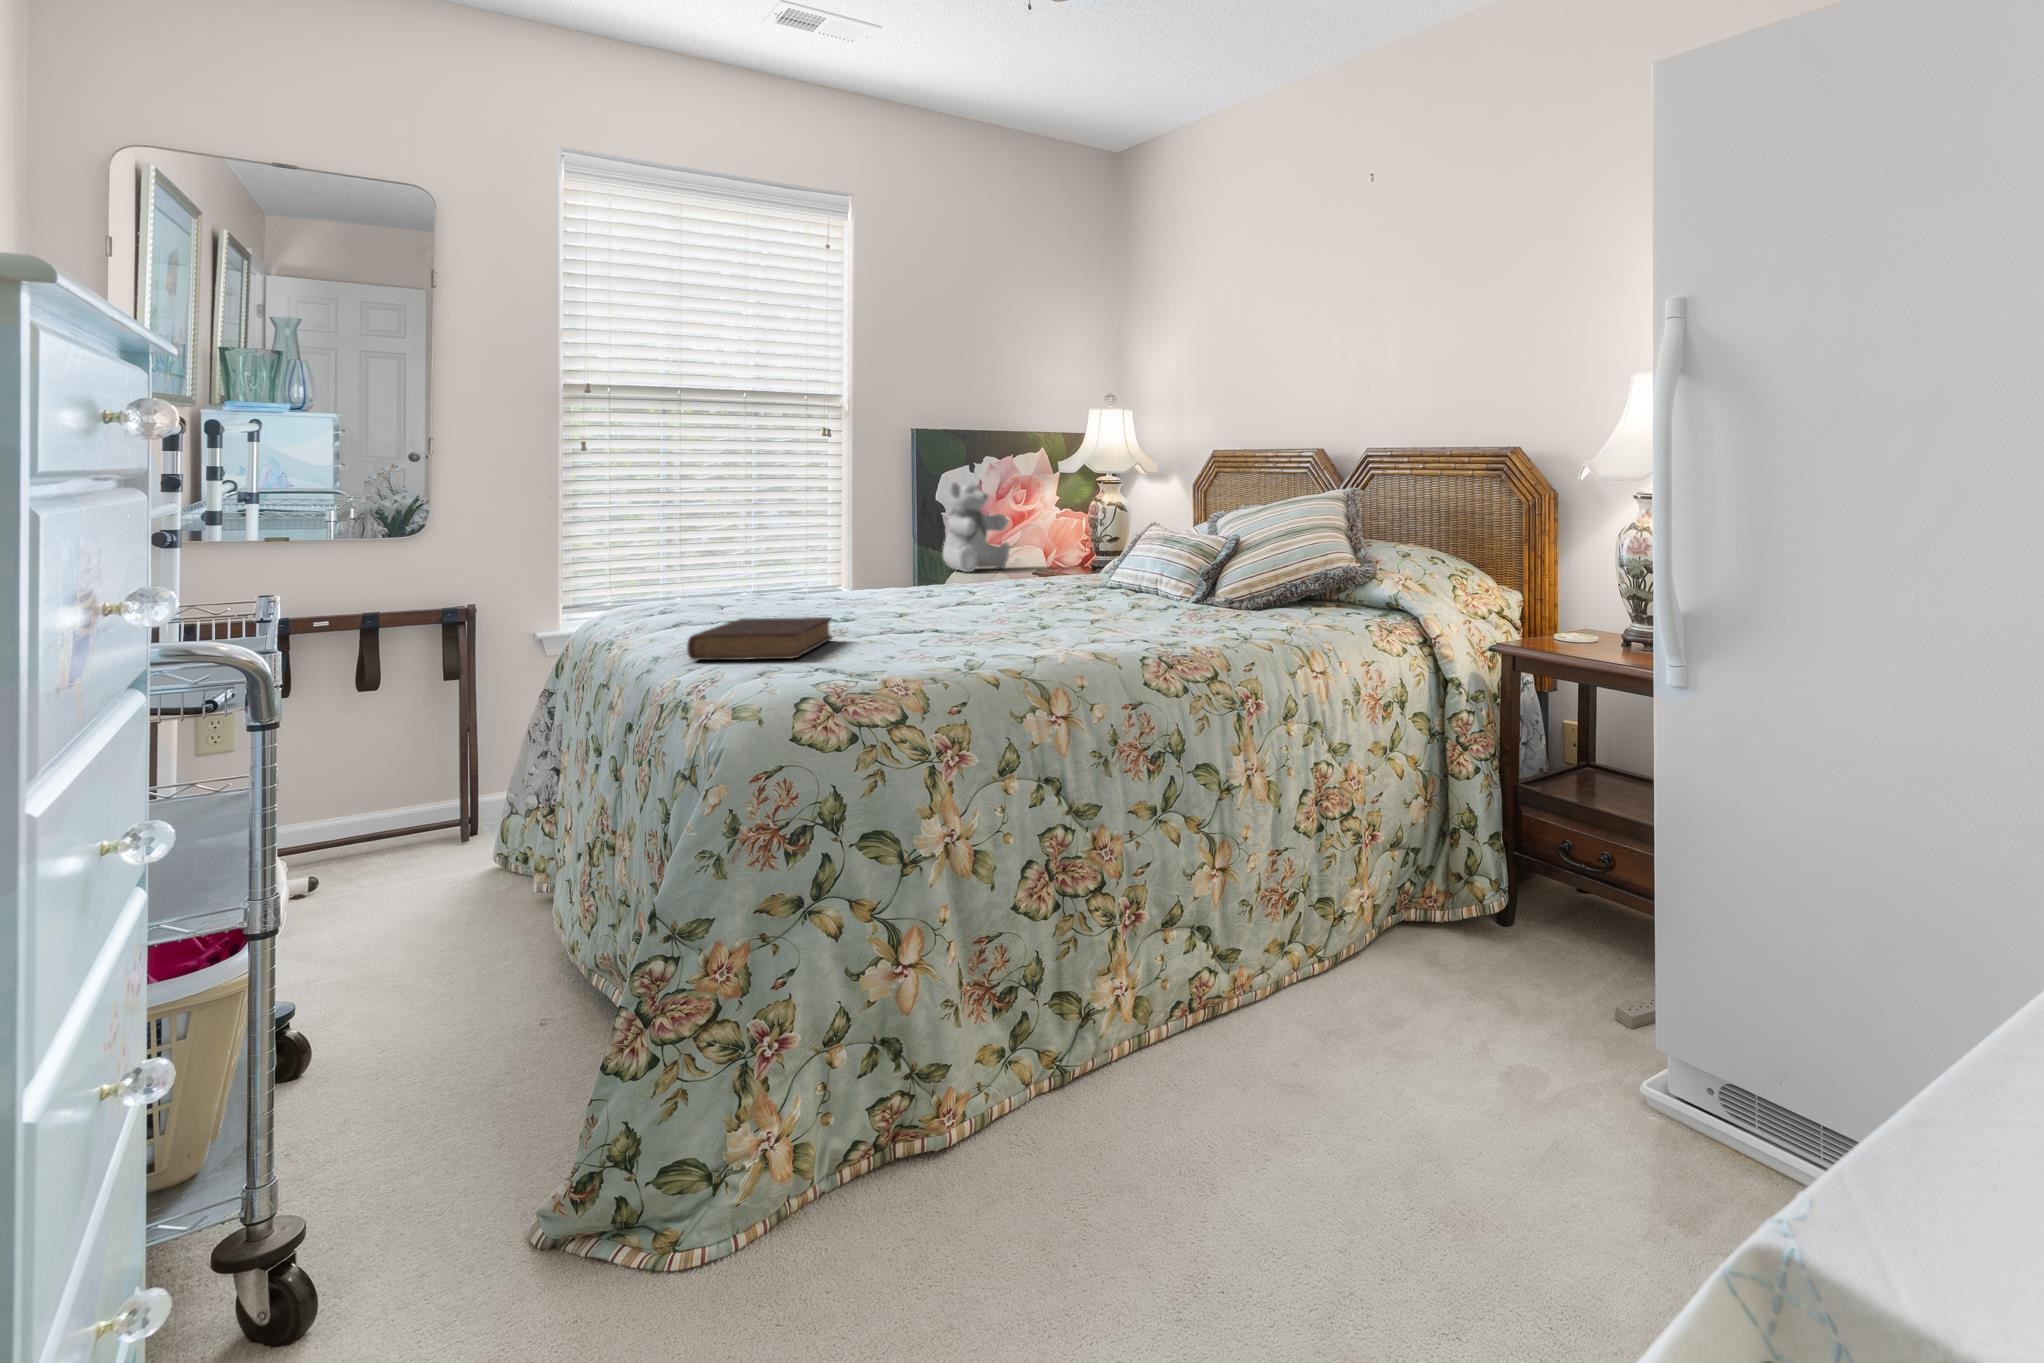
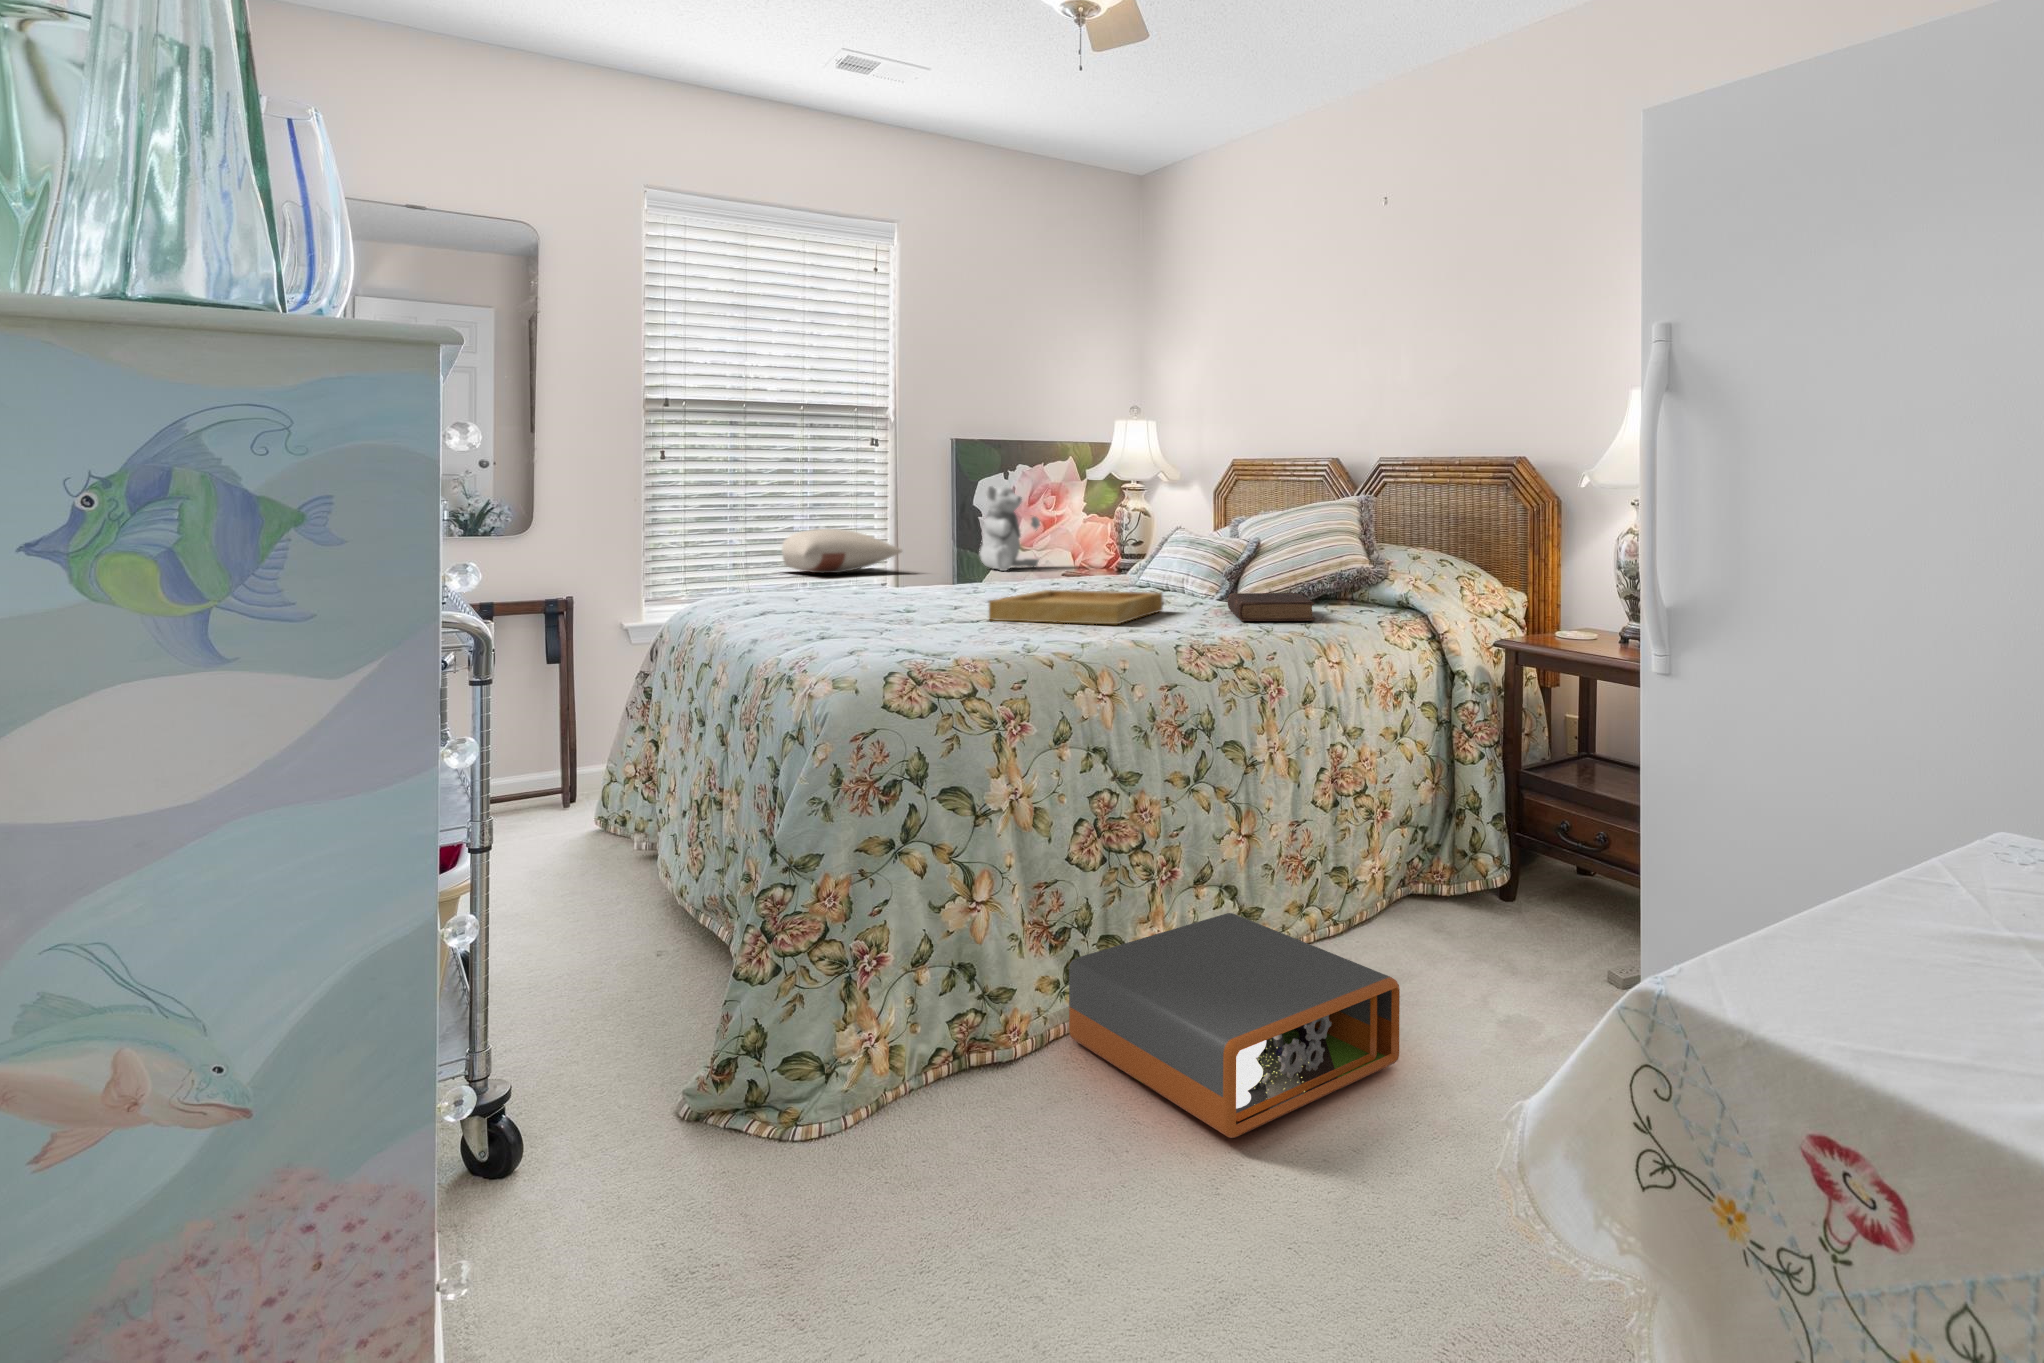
pillow: none [702,529,857,576] -> present [782,529,902,573]
tray: none [935,595,1131,635] -> present [989,590,1163,624]
book: present [687,617,832,660] -> present [1228,593,1315,621]
storage box: none [1016,958,1393,1246] -> present [1069,913,1400,1138]

